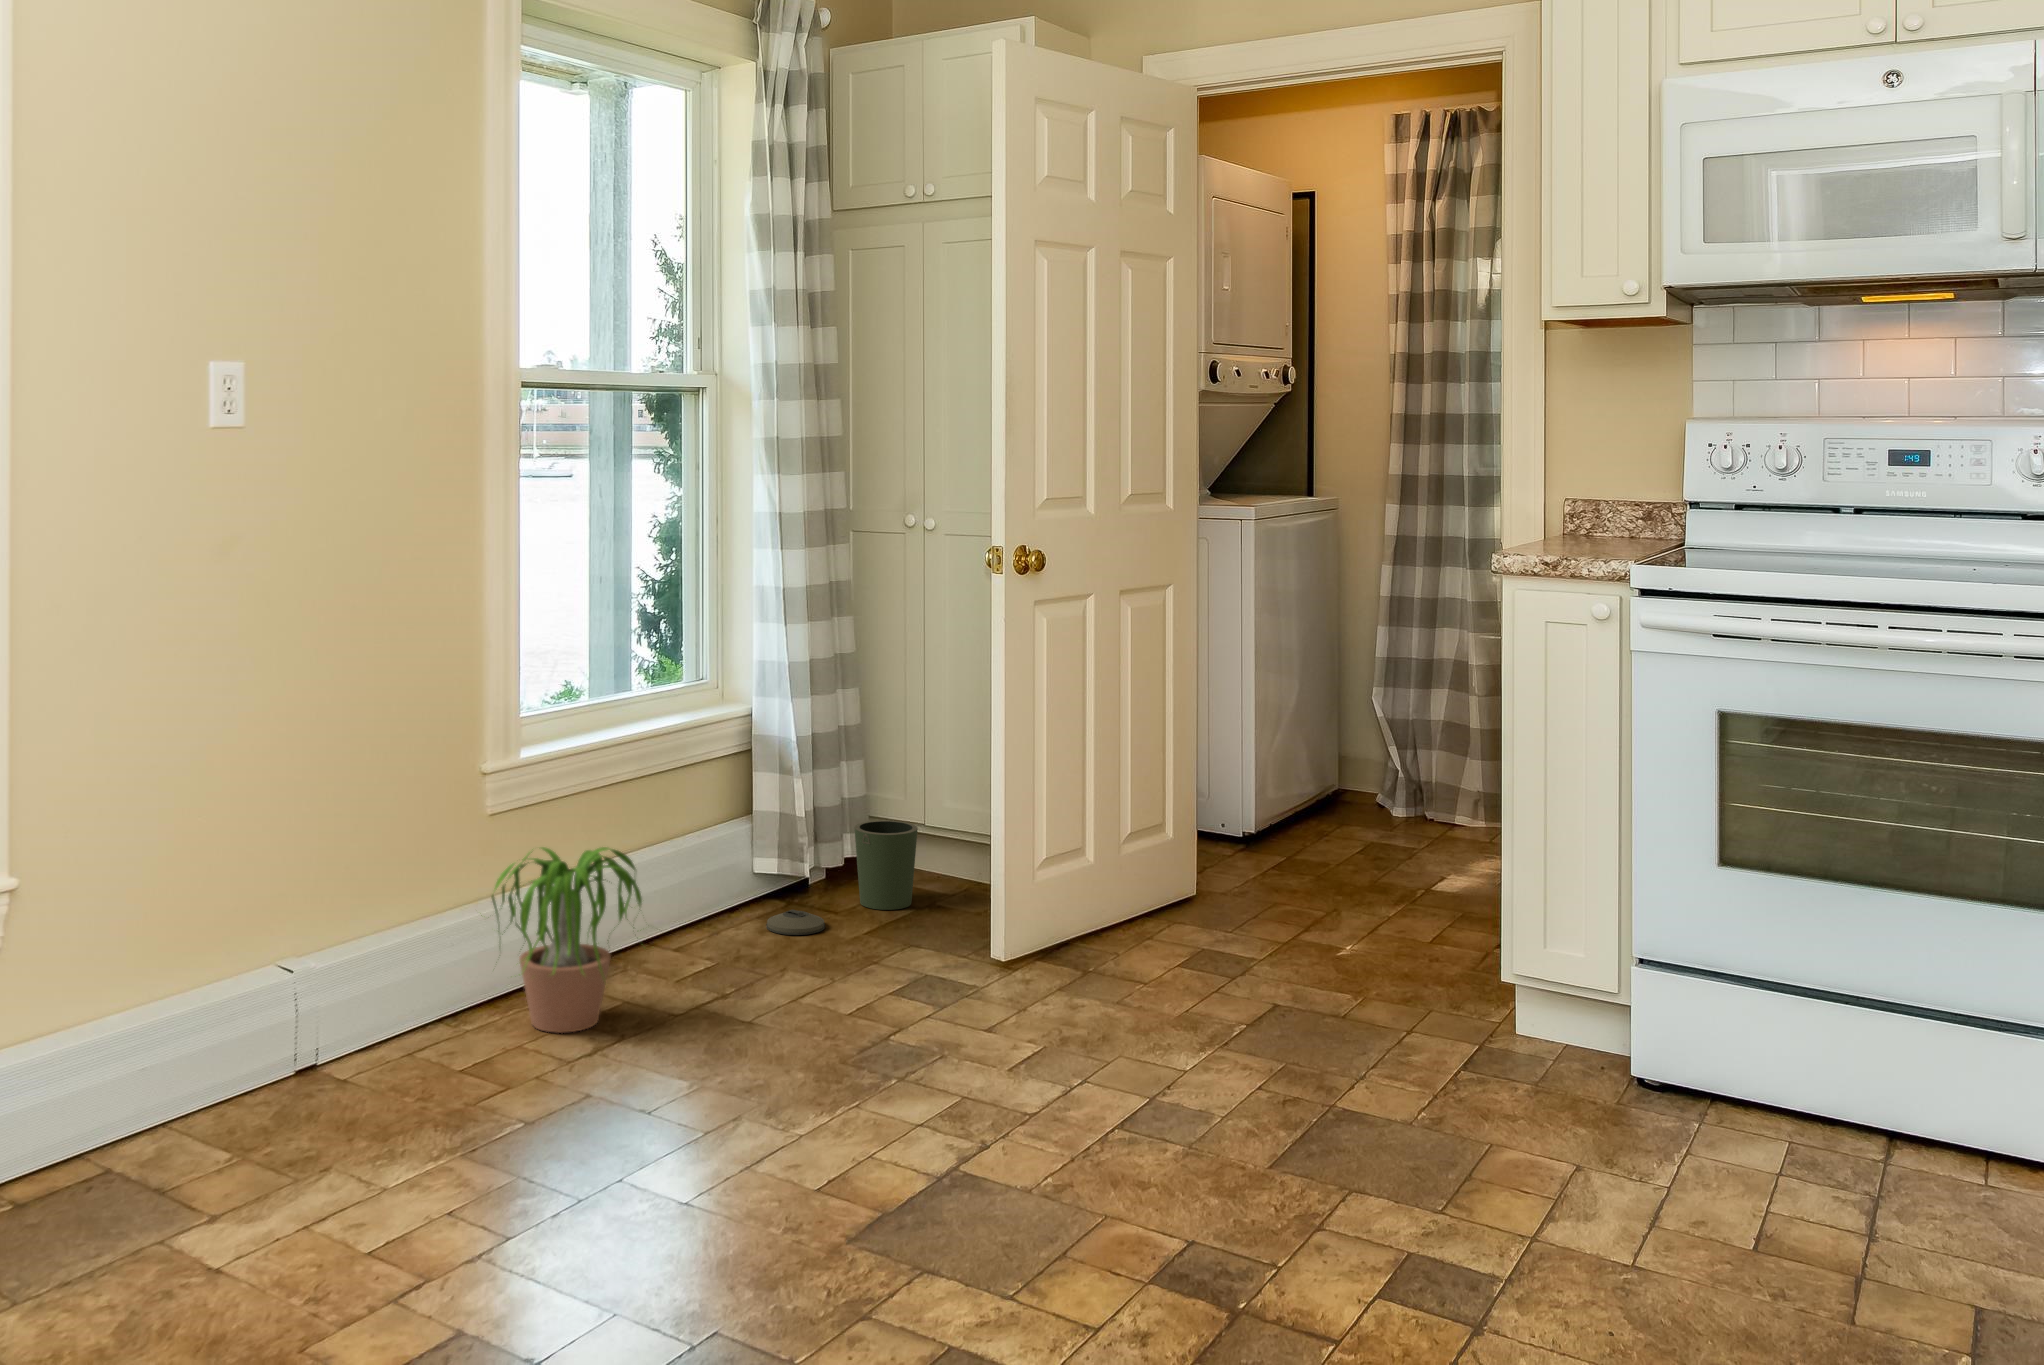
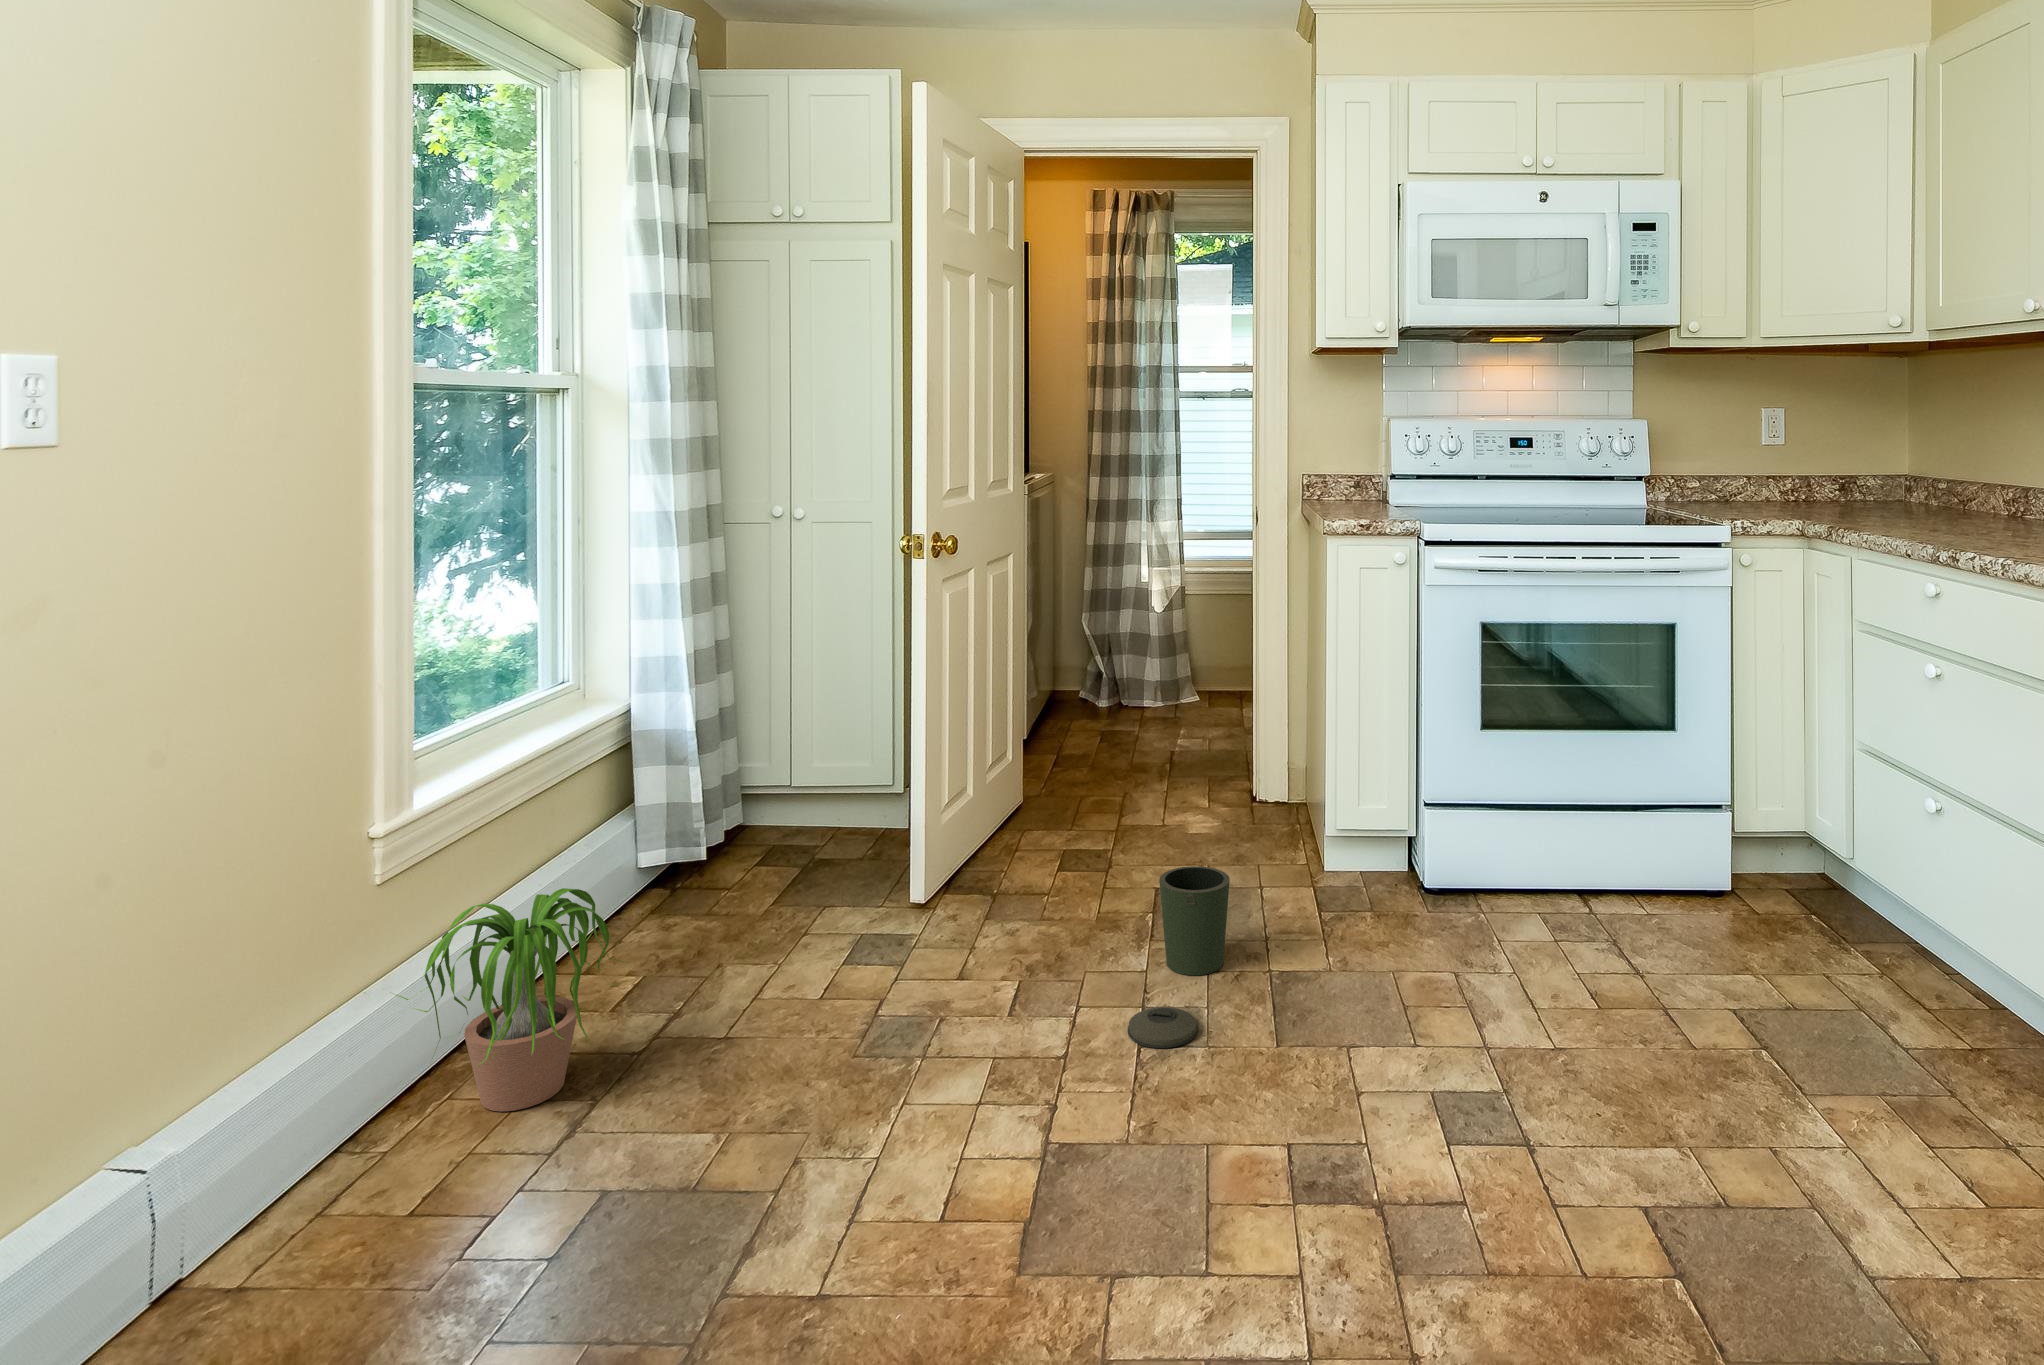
trash can: present [766,821,918,935] -> present [1128,866,1230,1048]

